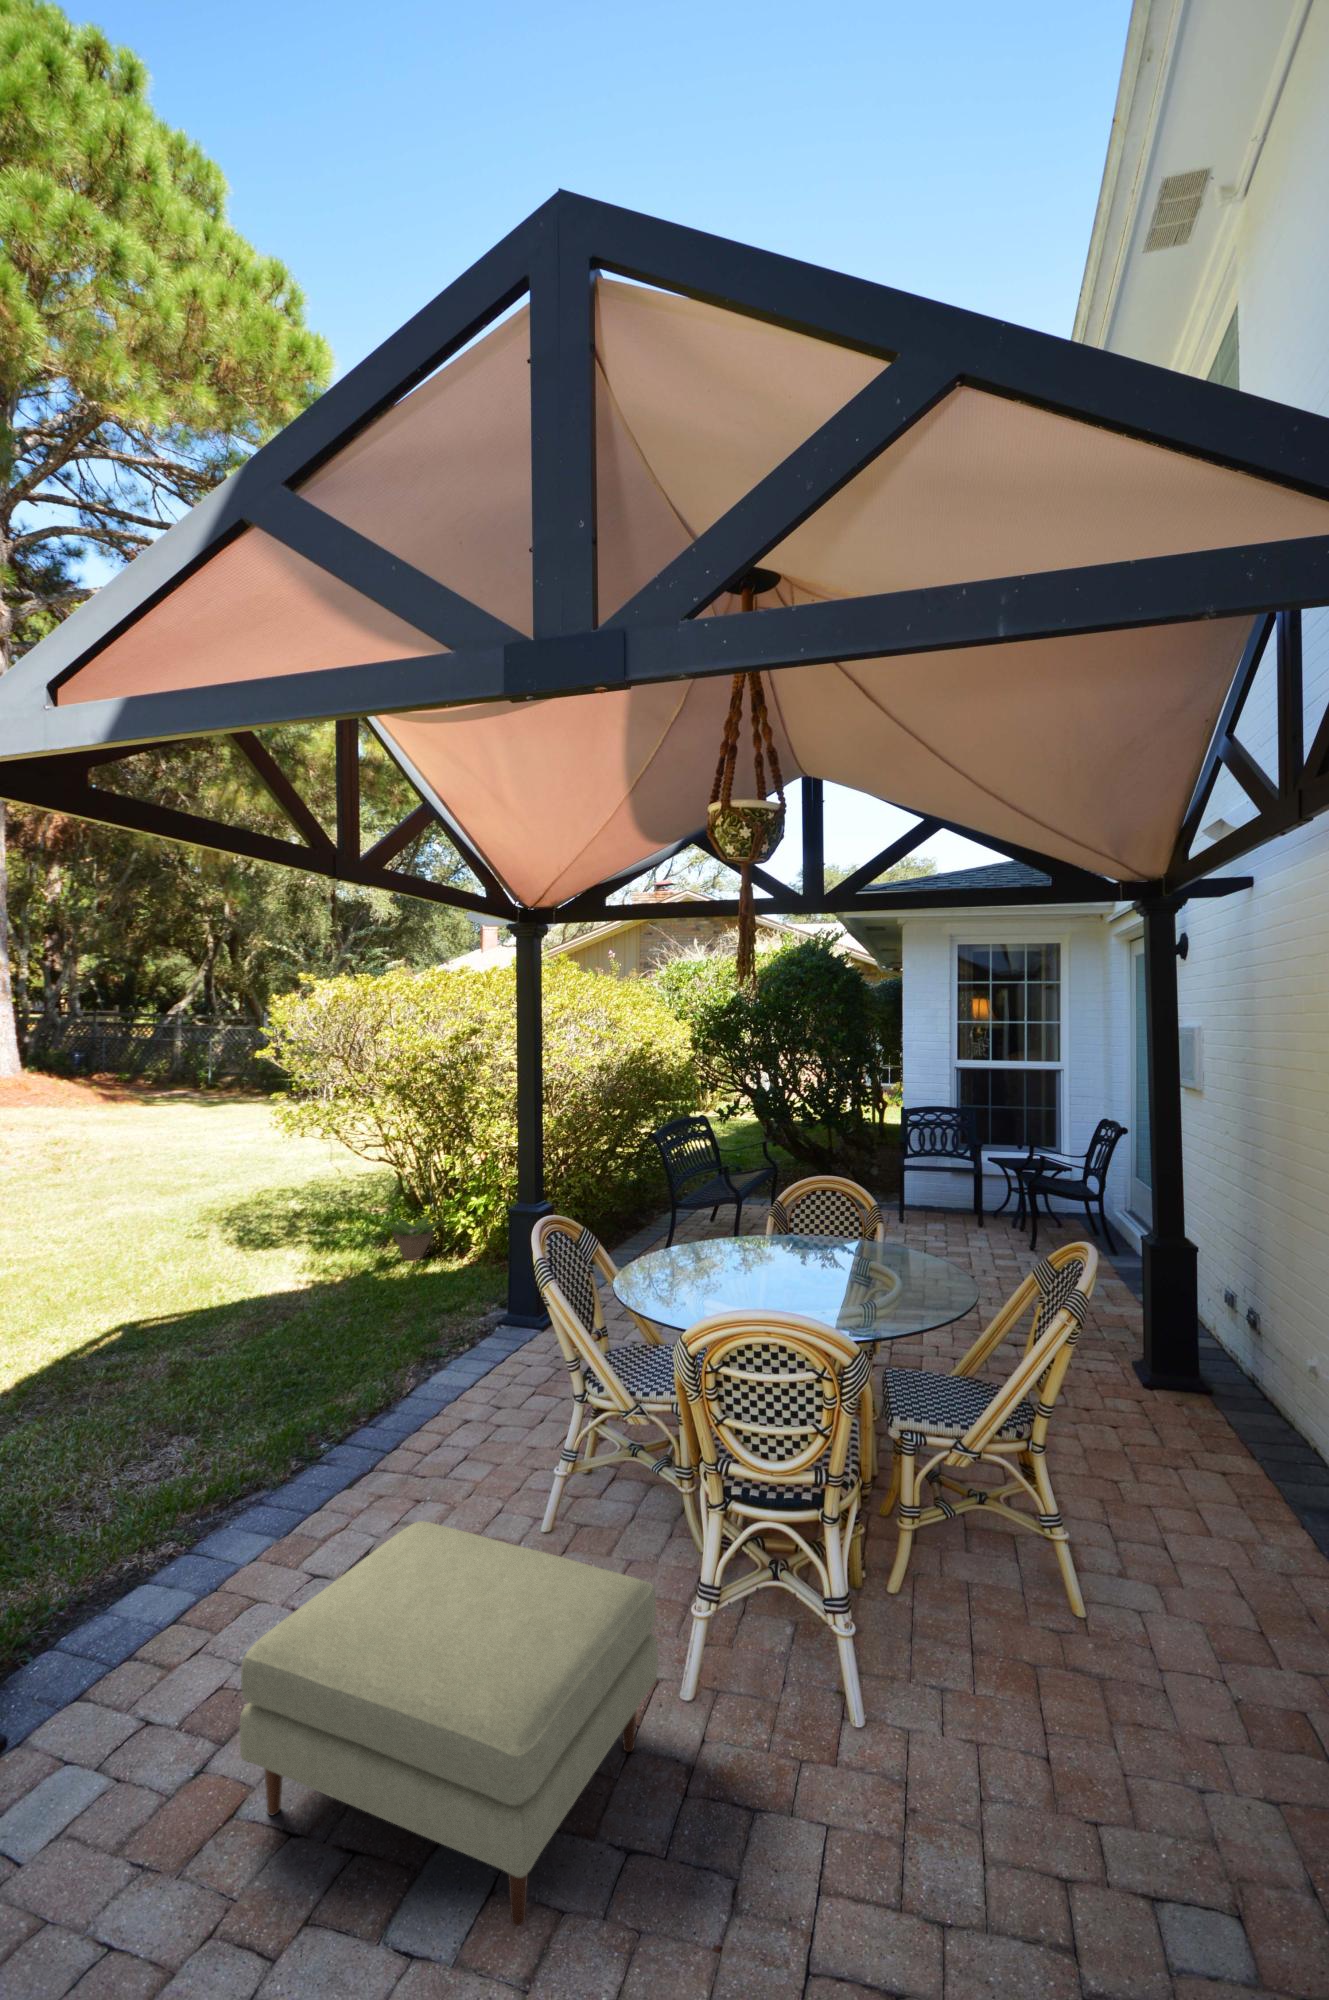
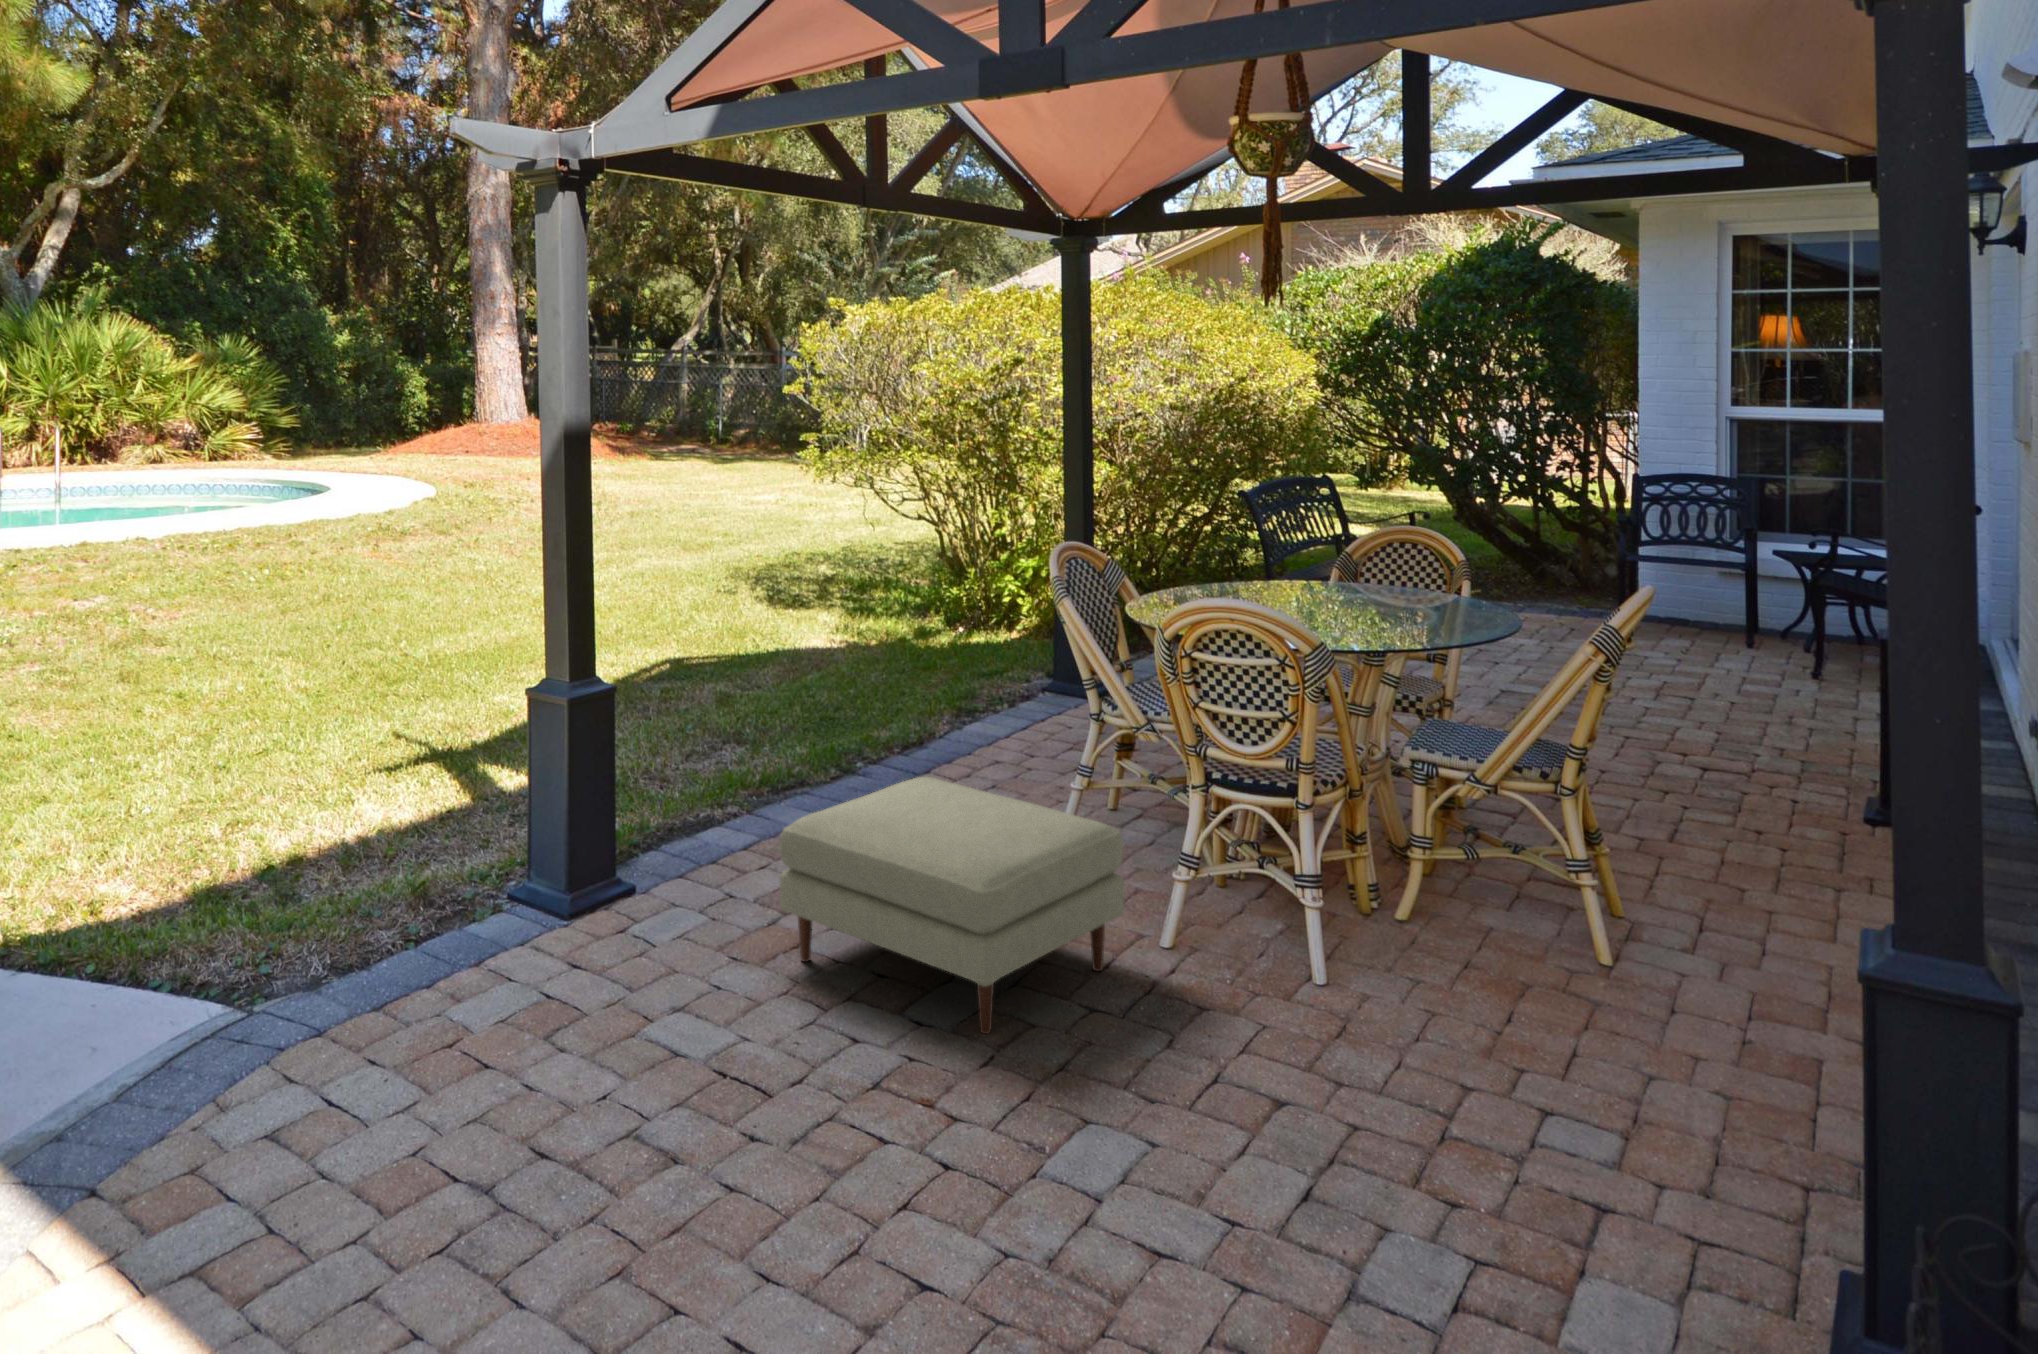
decorative plant: present [383,1218,443,1260] -> none [912,580,993,628]

